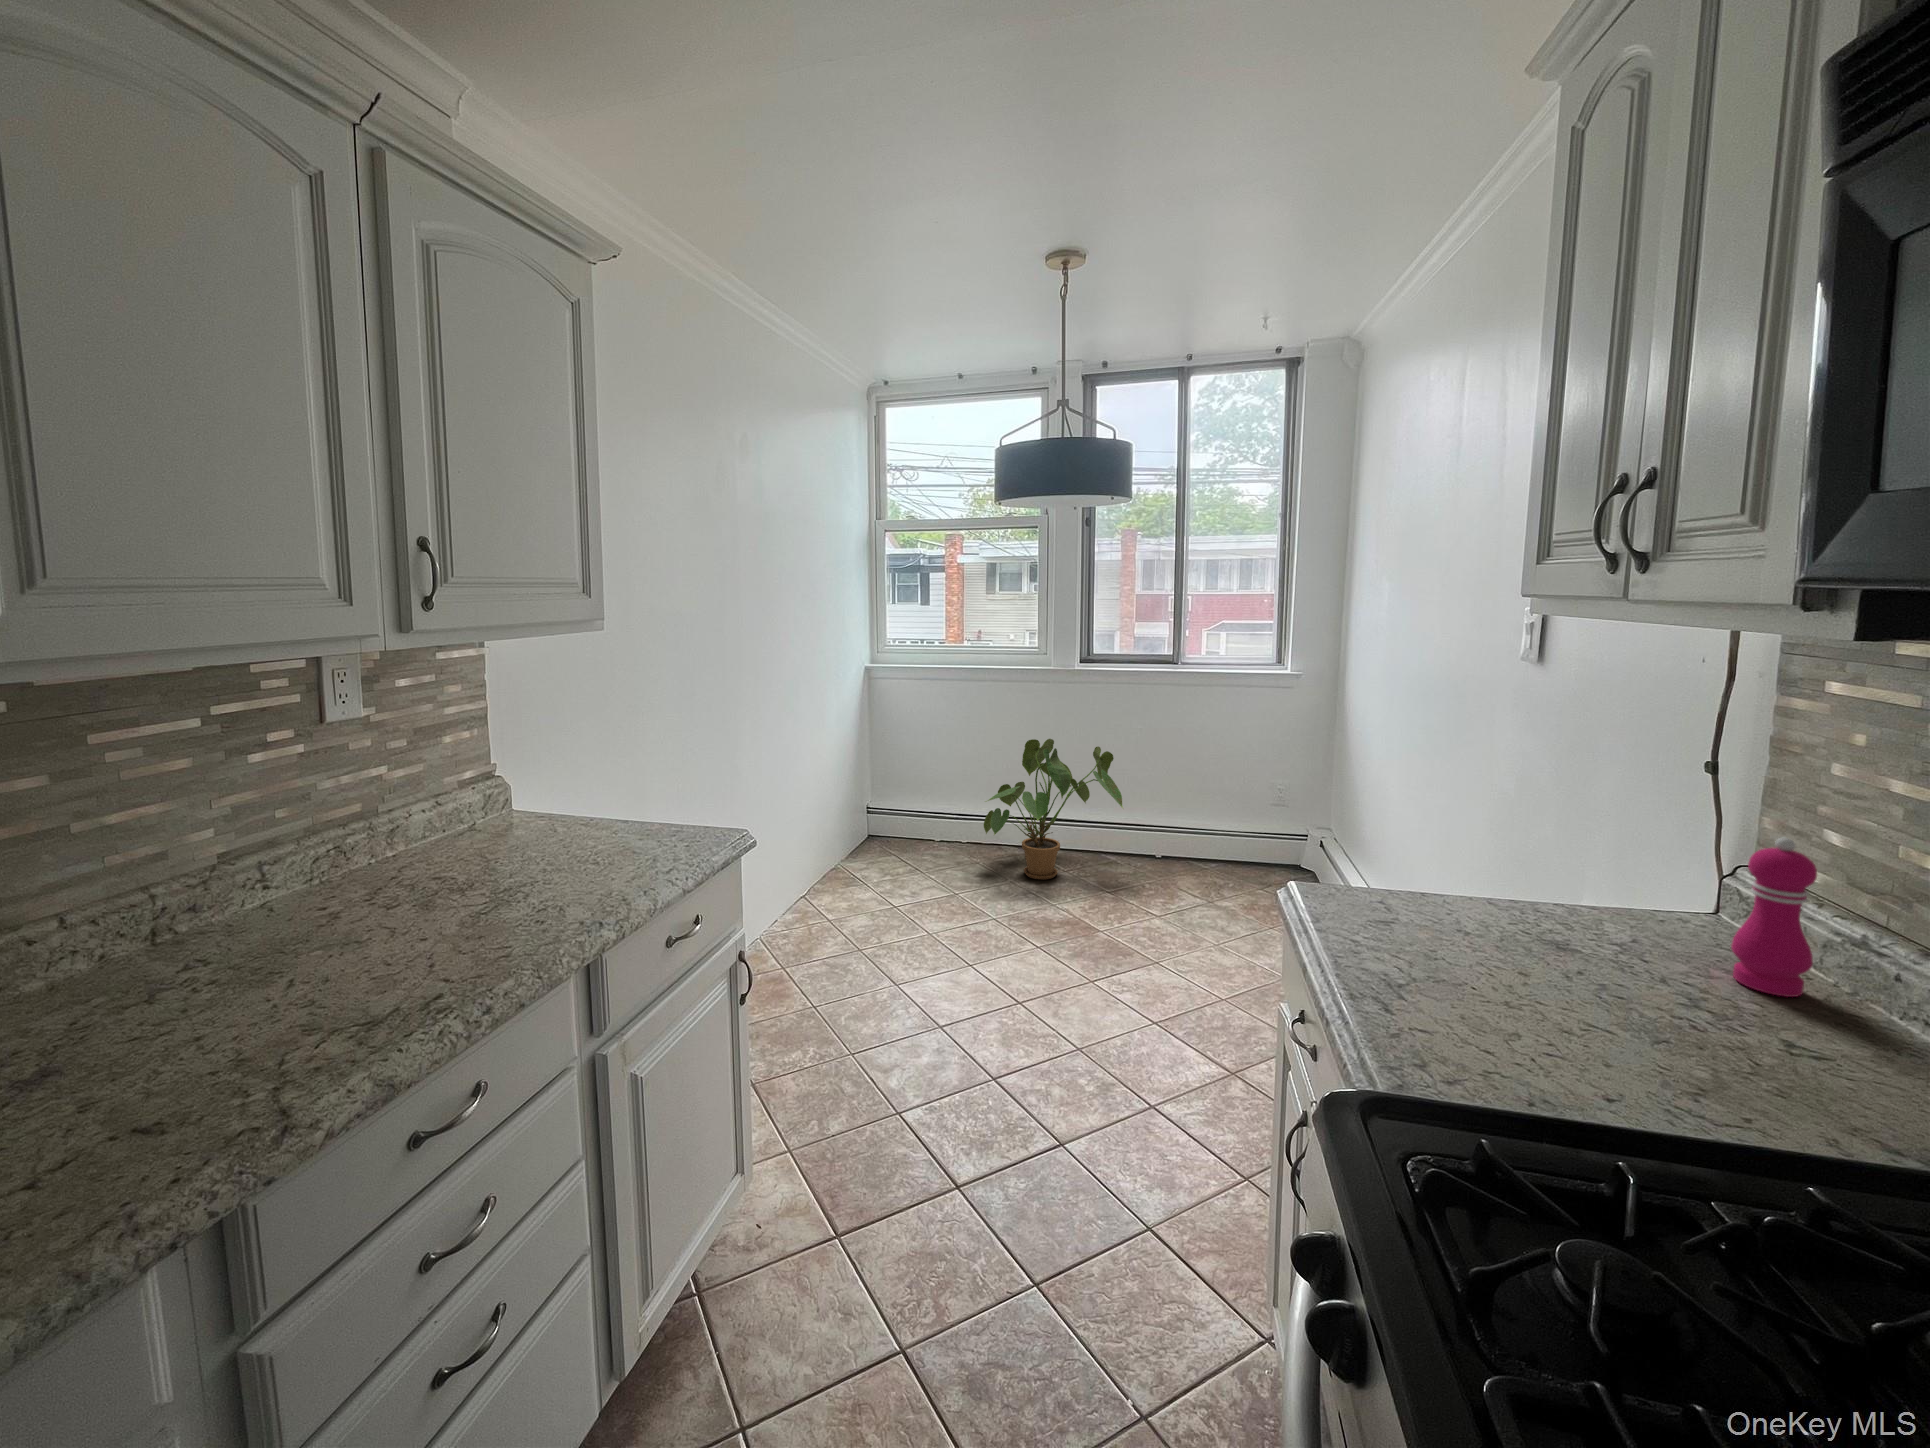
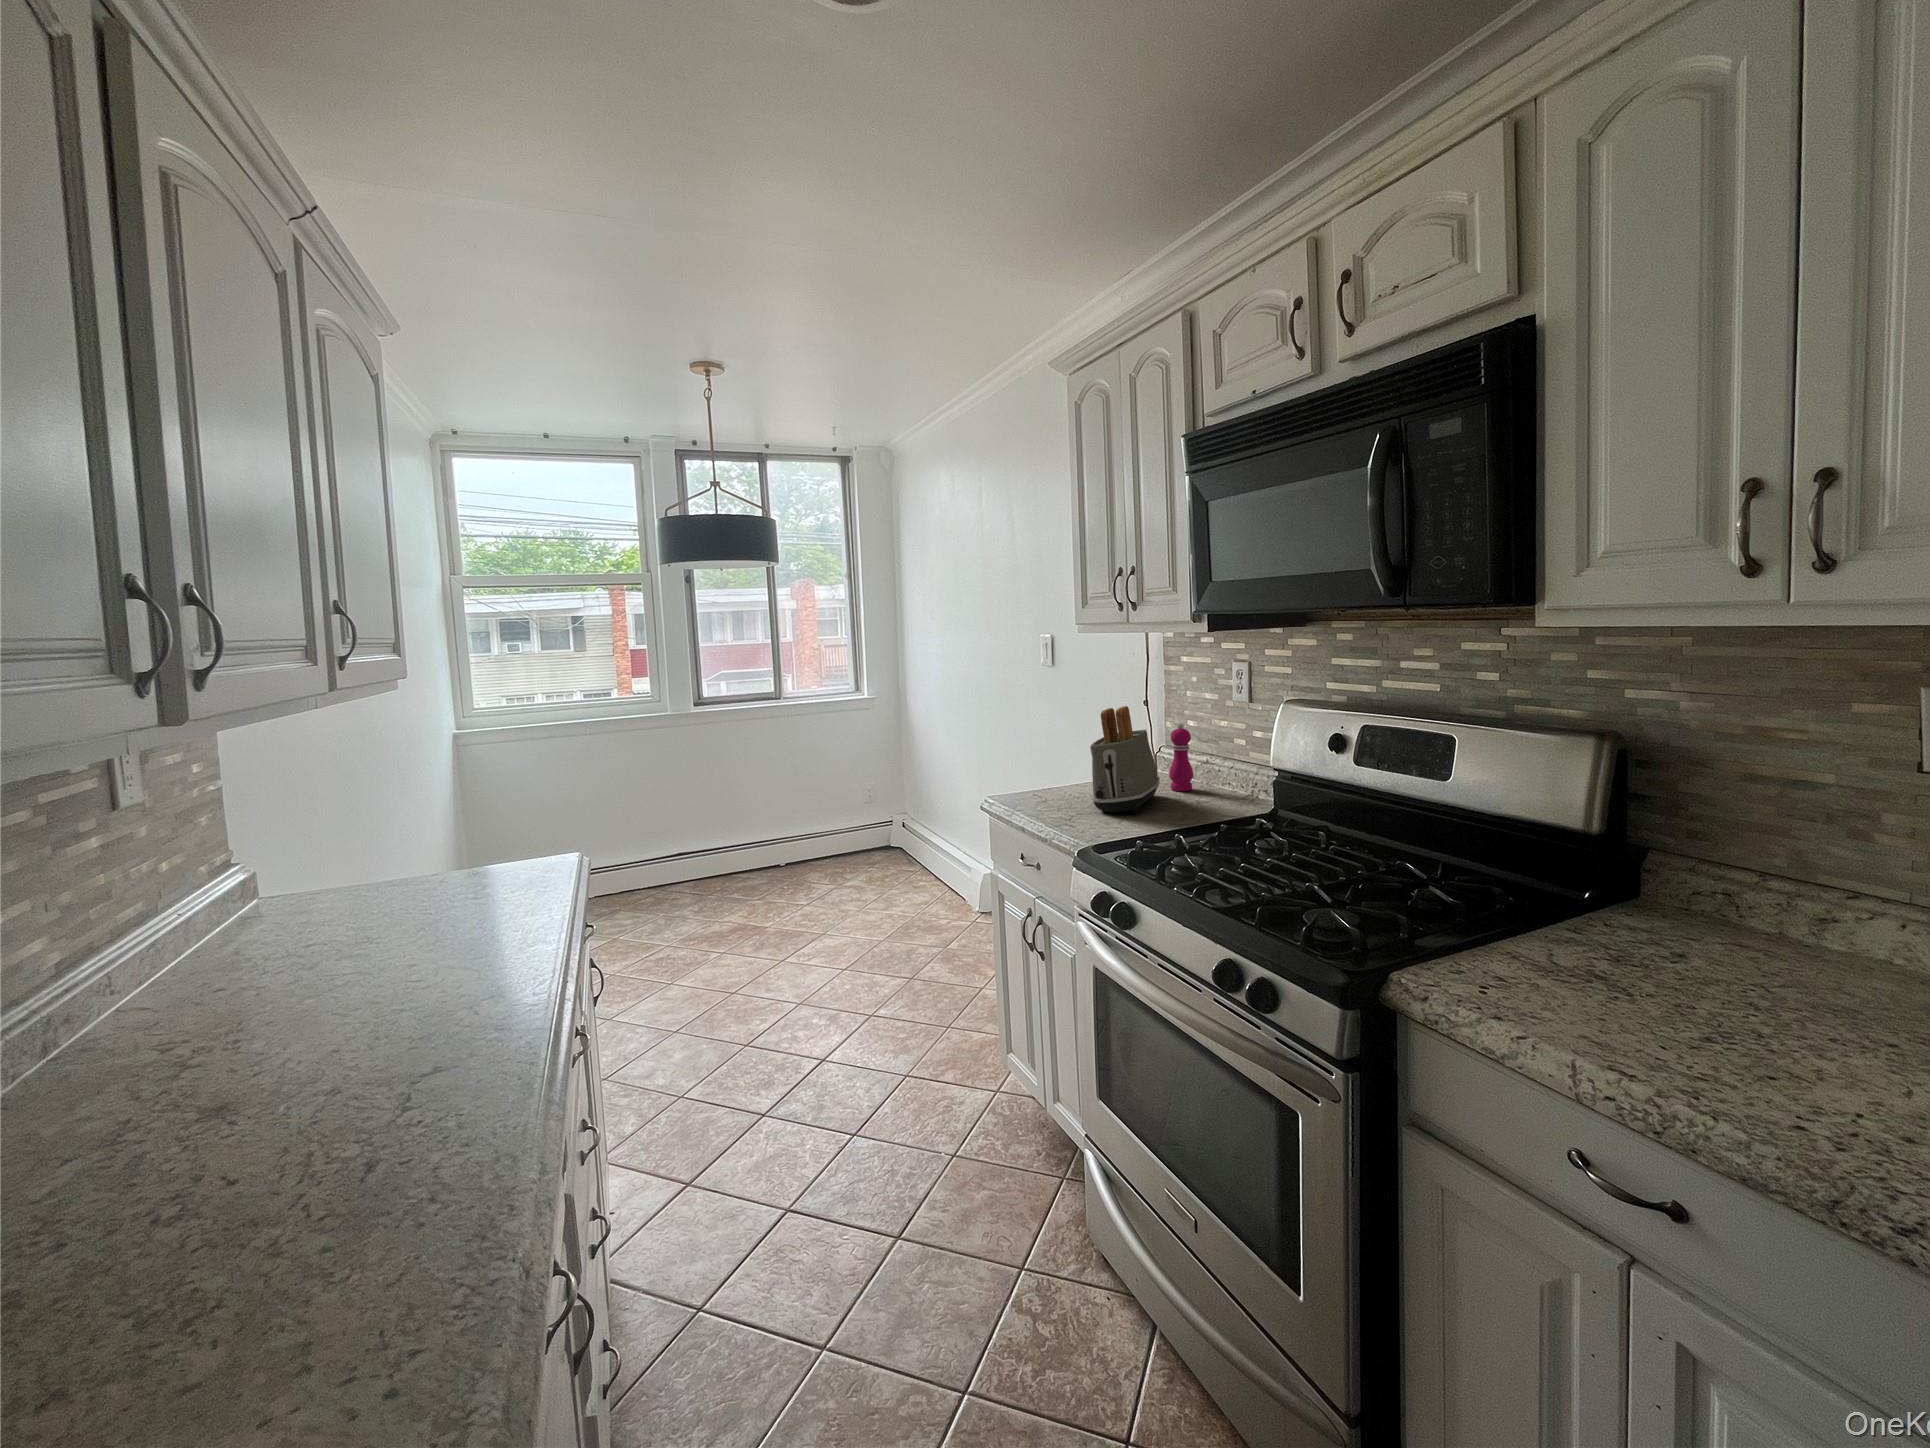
house plant: present [984,739,1123,880] -> none [621,779,762,910]
toaster: none [1466,778,1687,1025] -> present [1090,706,1160,813]

